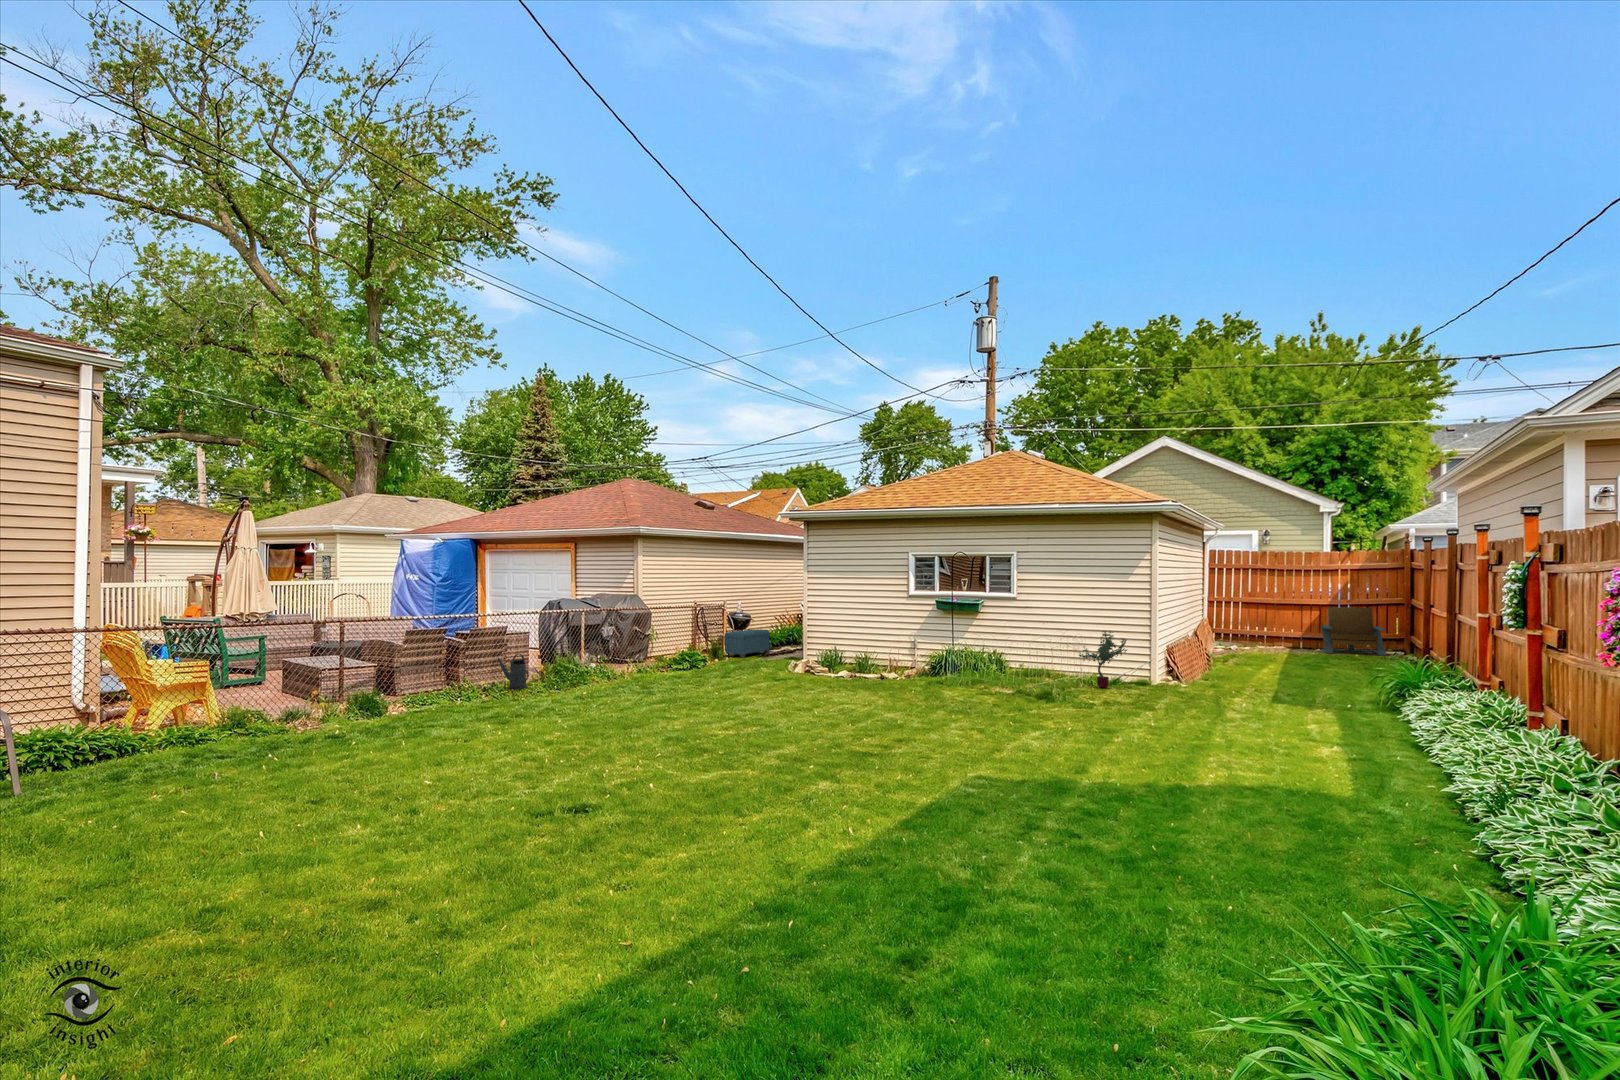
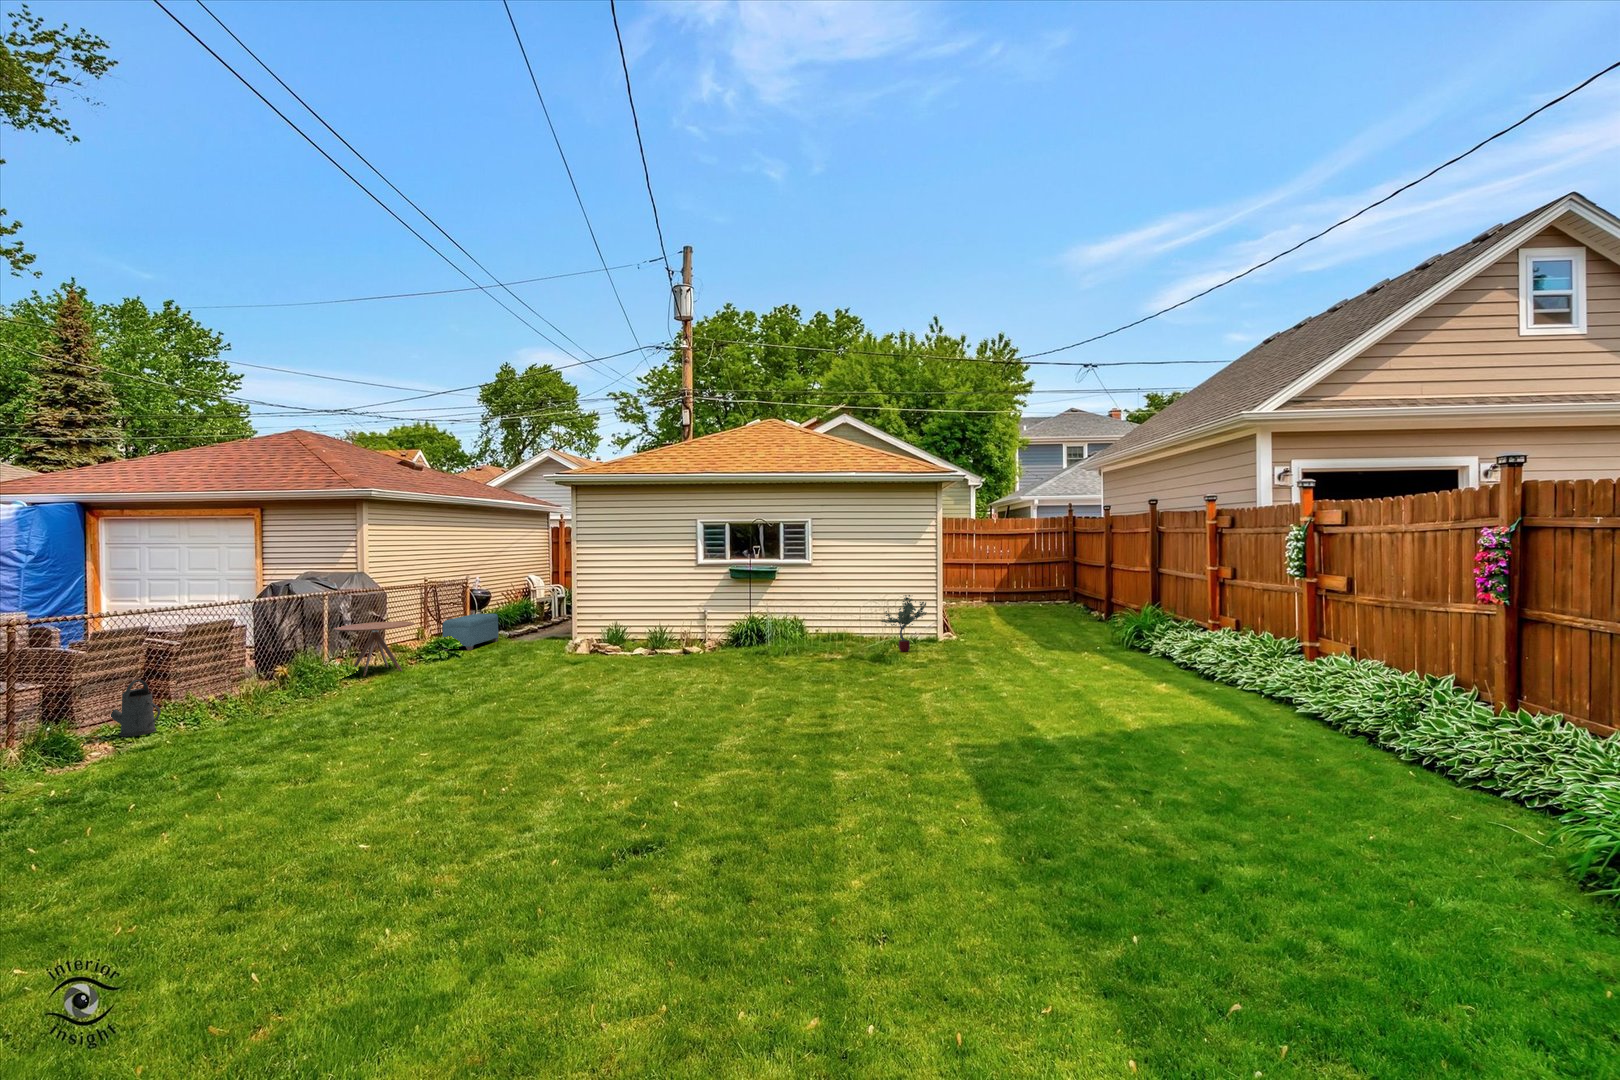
lounge chair: present [1321,607,1386,656] -> none [1004,563,1055,602]
round table: none [643,630,695,669] -> present [334,621,414,676]

